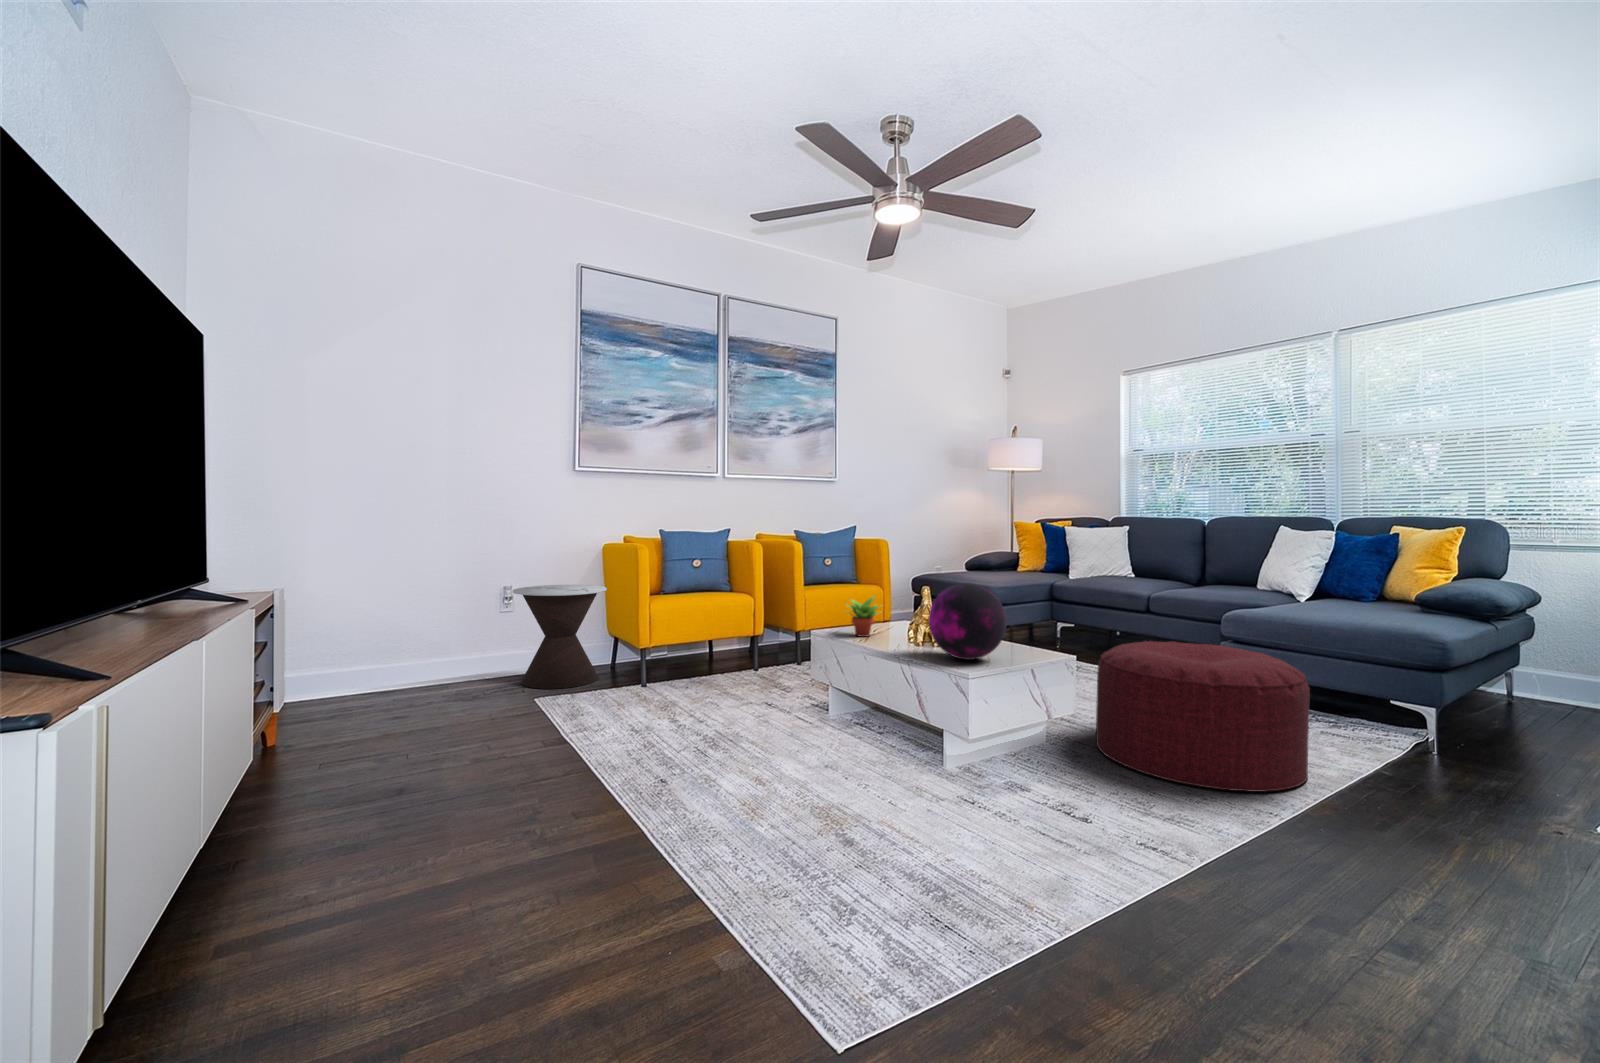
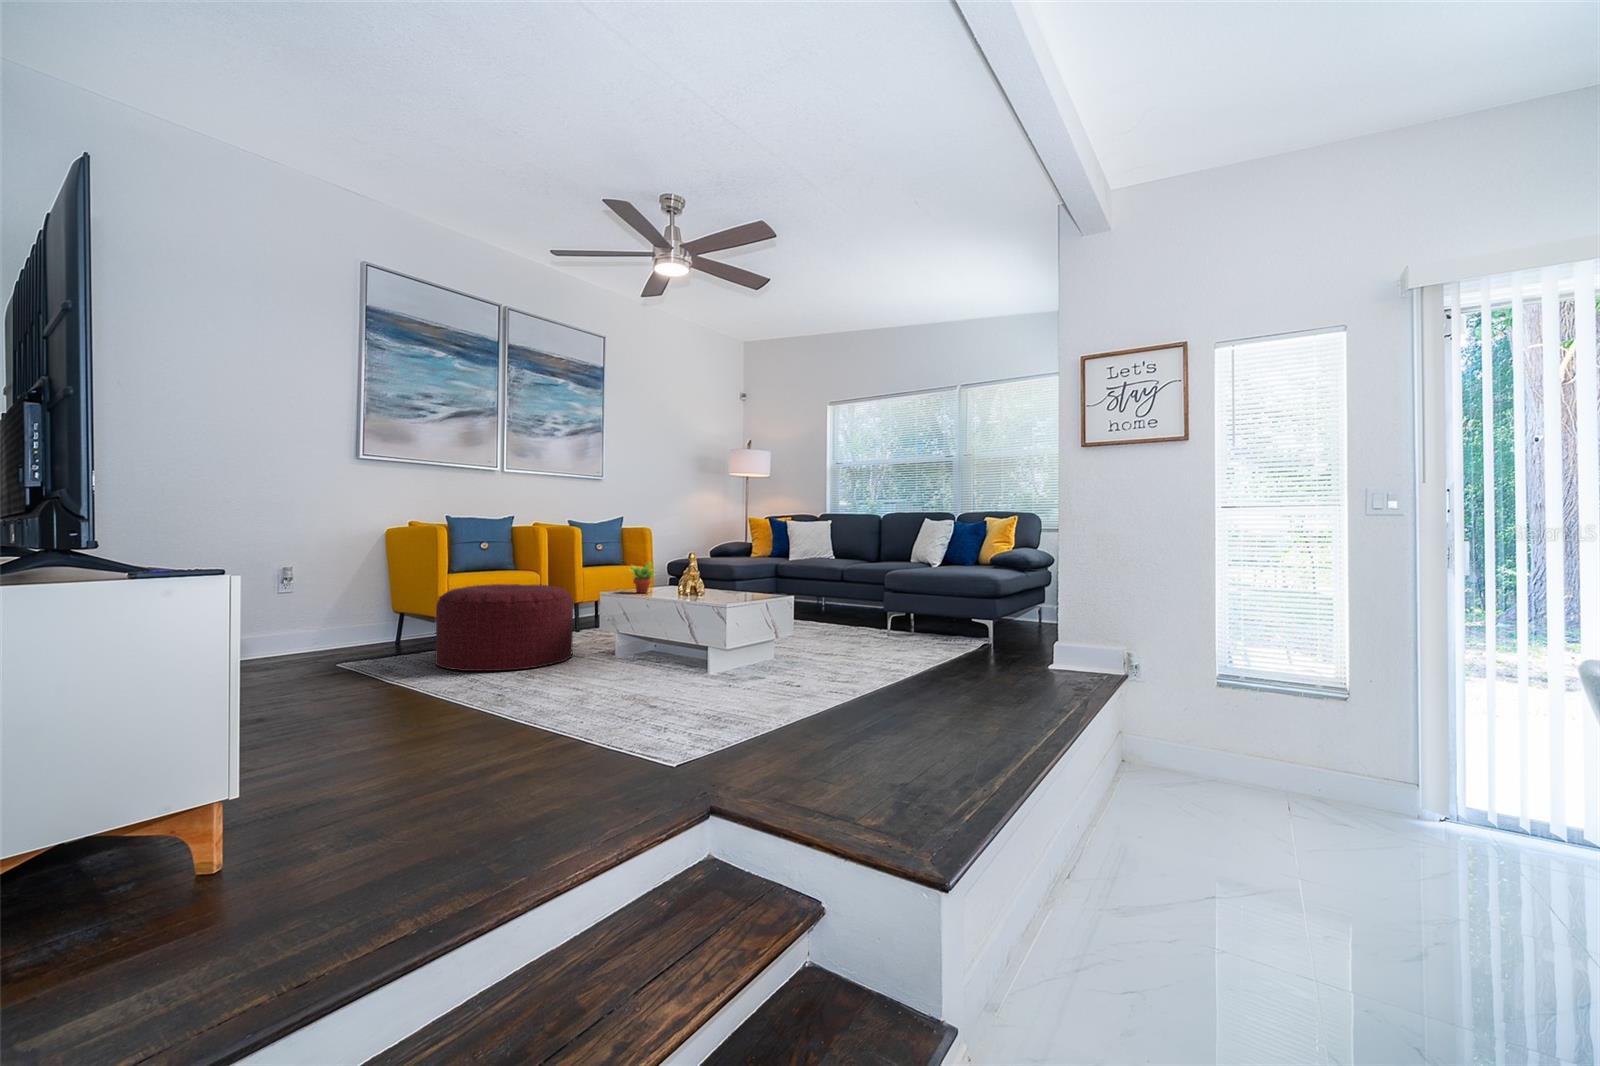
decorative orb: present [929,583,1007,660] -> none [697,546,751,600]
side table: present [513,585,607,689] -> none [295,563,396,657]
ottoman: present [1096,641,1310,792] -> present [435,584,573,671]

